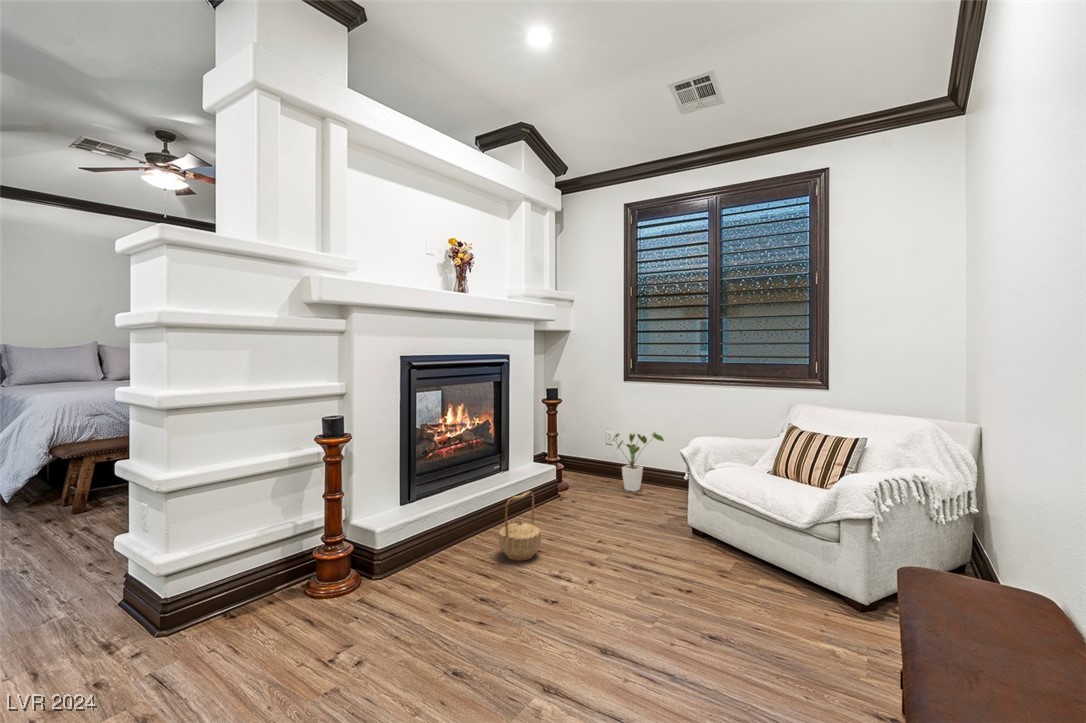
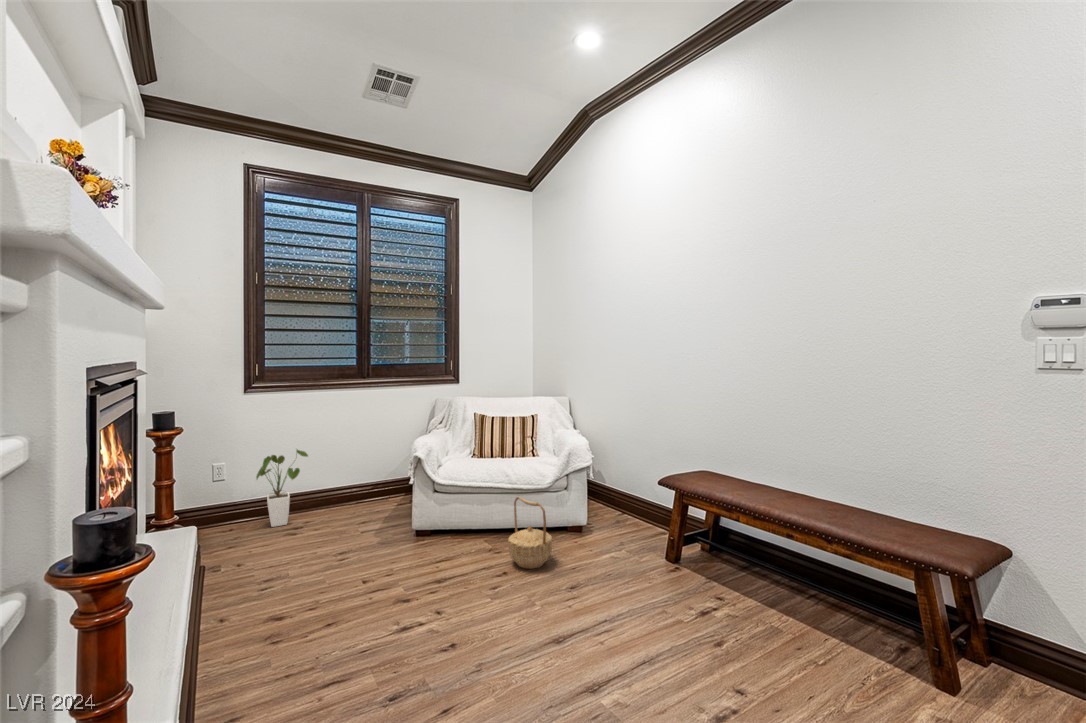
basket: present [499,491,541,561] -> present [508,497,552,569]

